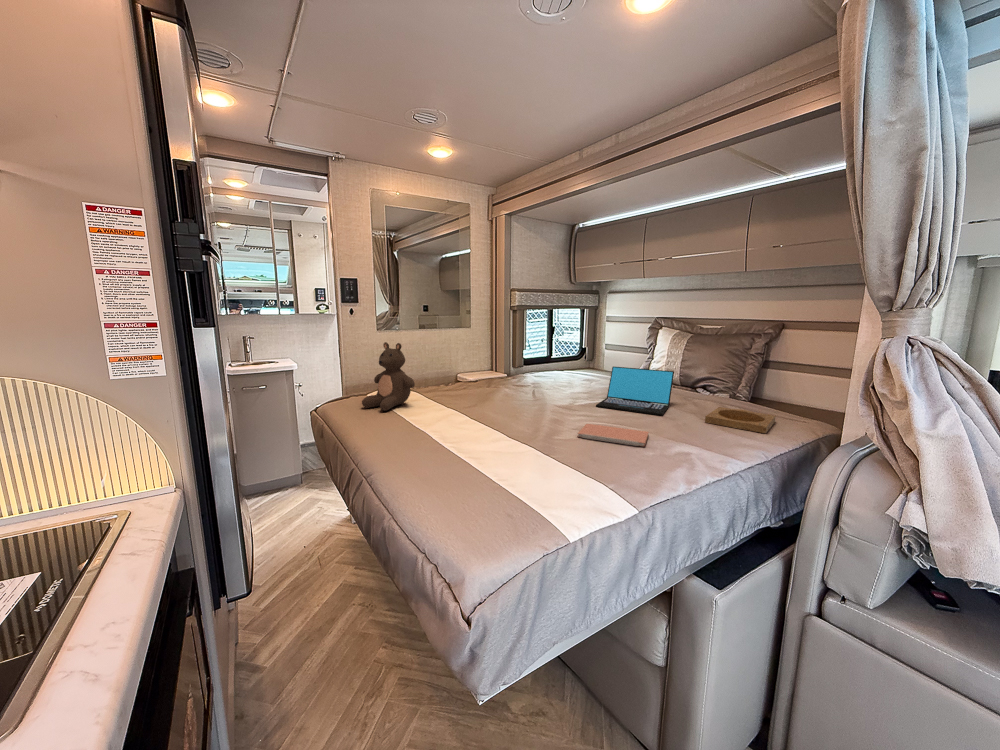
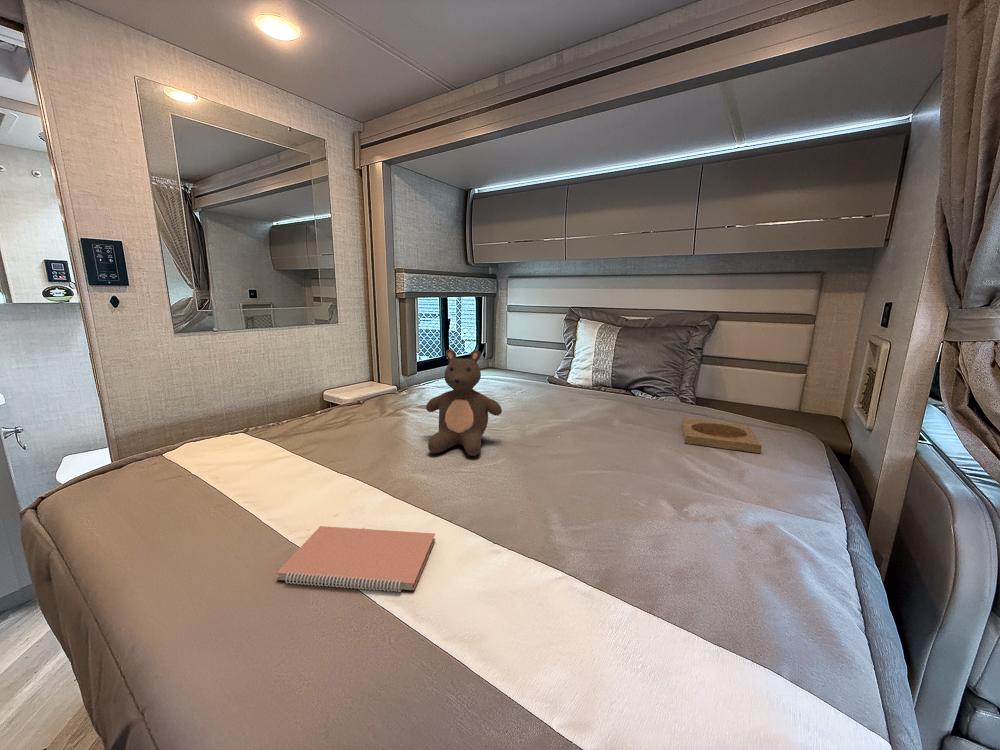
teddy bear: present [362,342,415,411] -> present [426,349,502,456]
laptop: present [596,367,674,415] -> none [543,373,632,438]
notebook: present [578,424,649,446] -> present [276,526,435,592]

